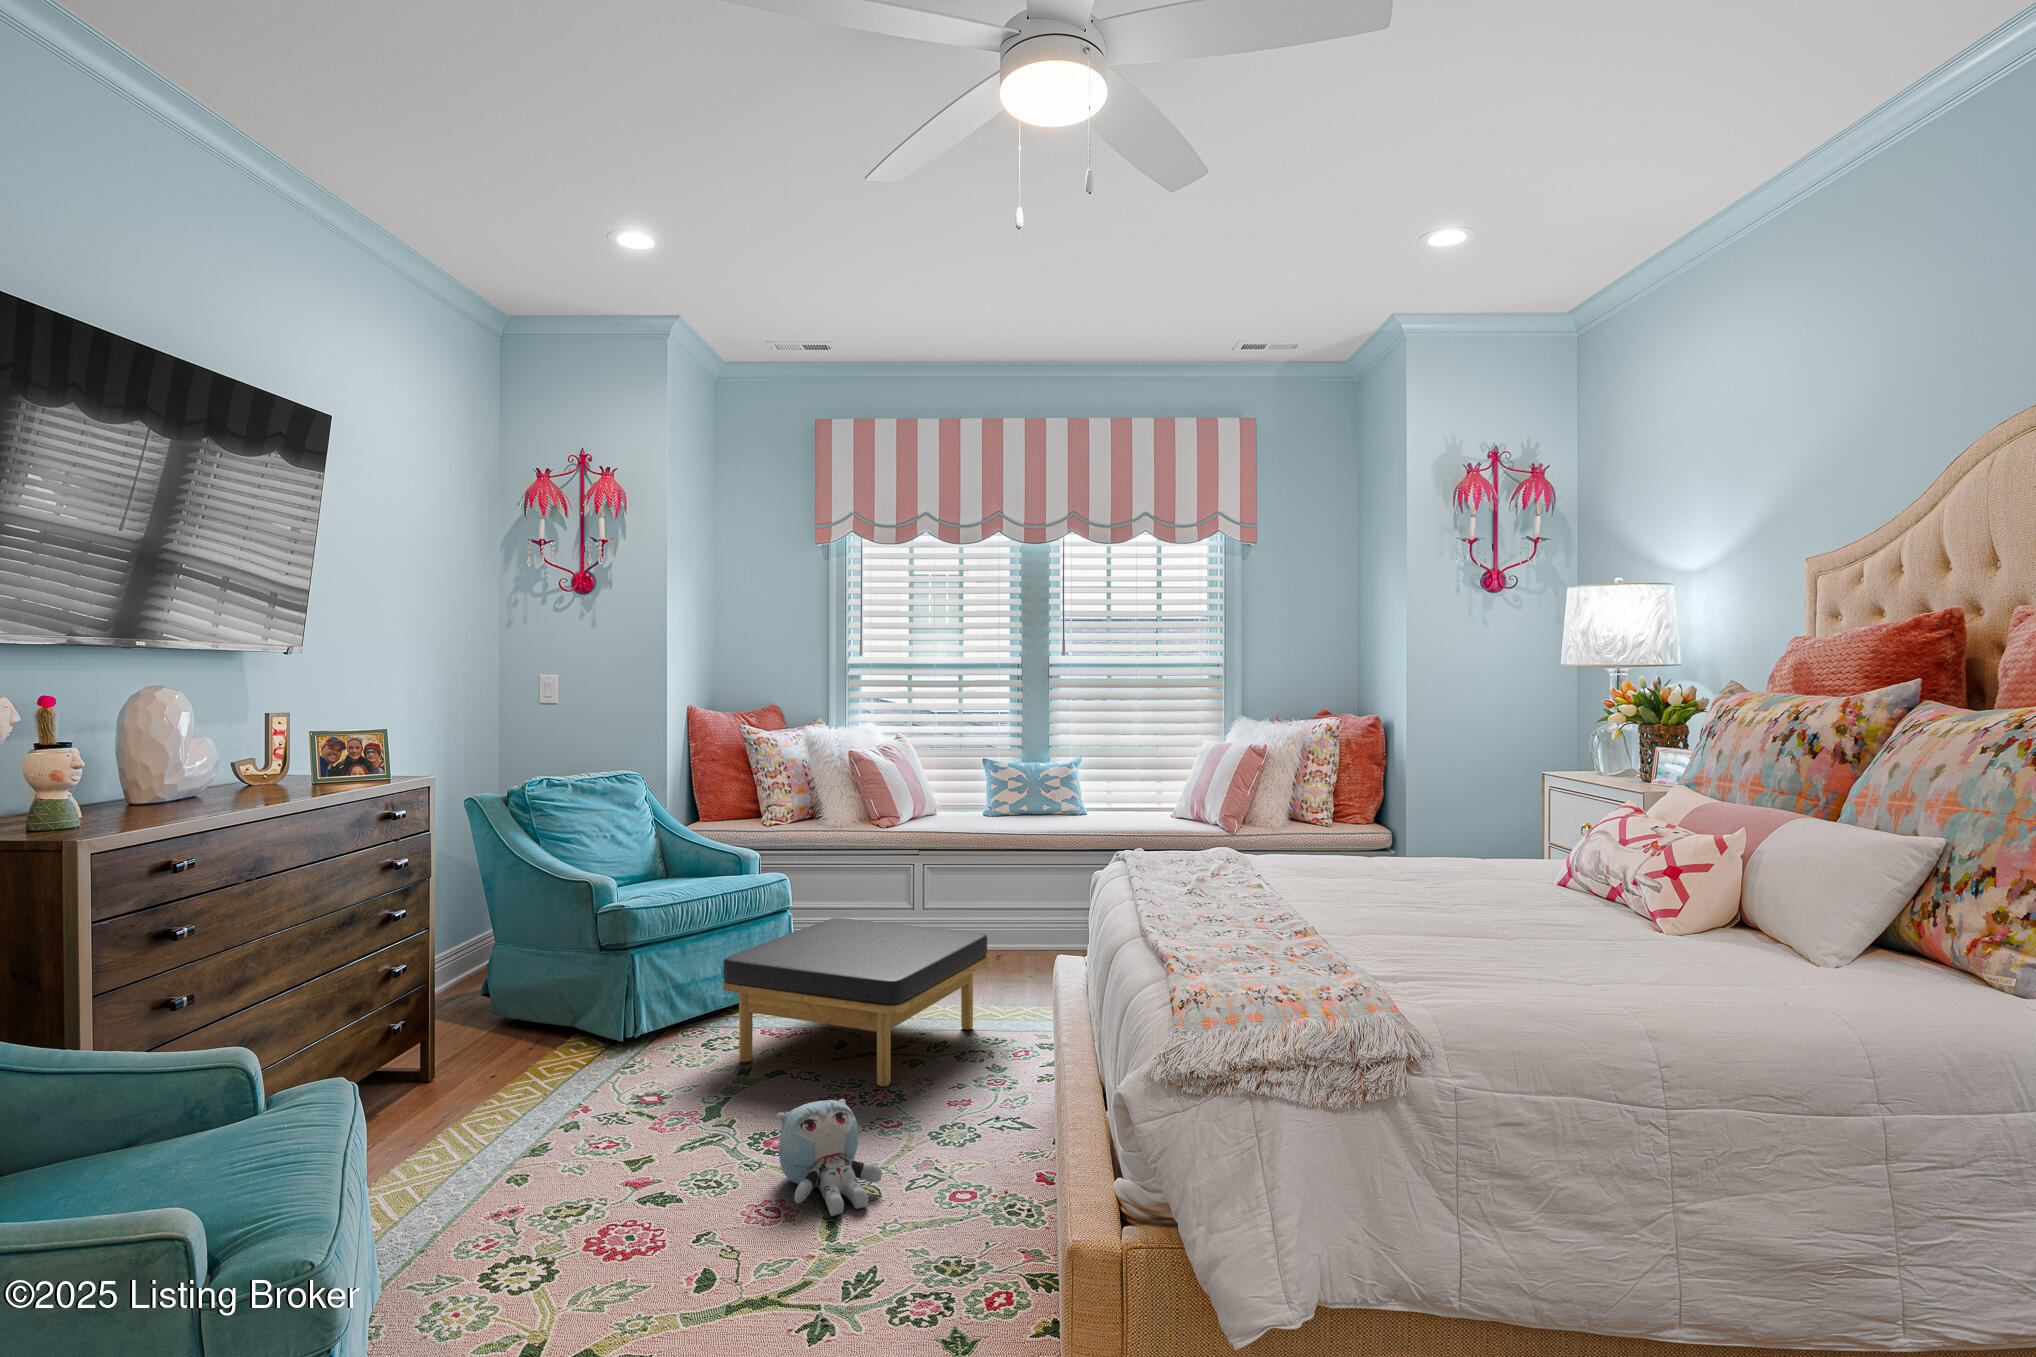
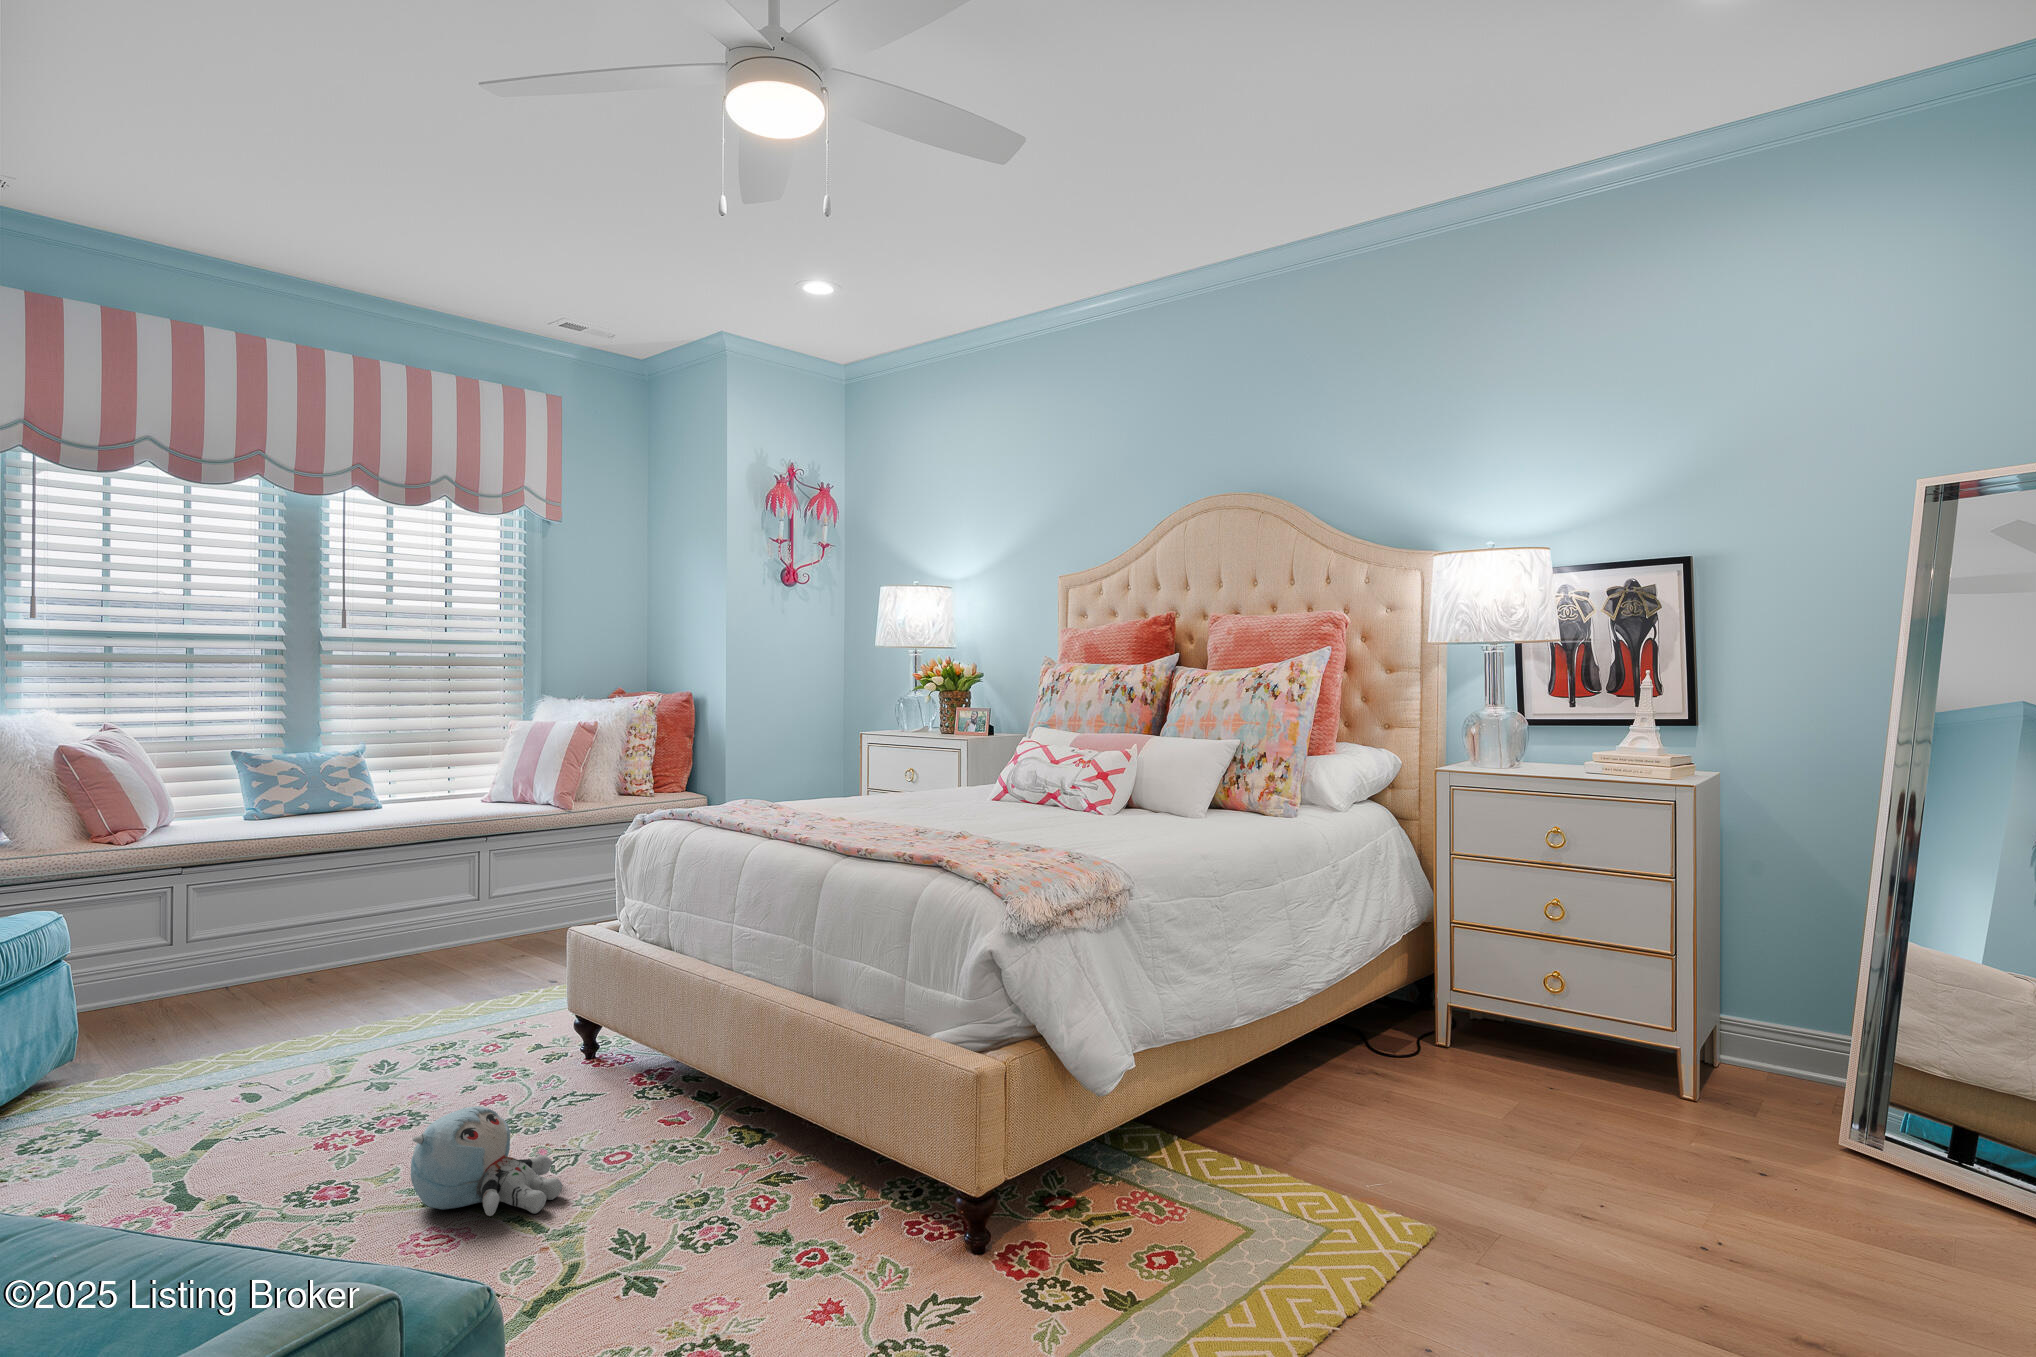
ottoman: present [723,918,988,1087] -> none [91,936,428,1157]

